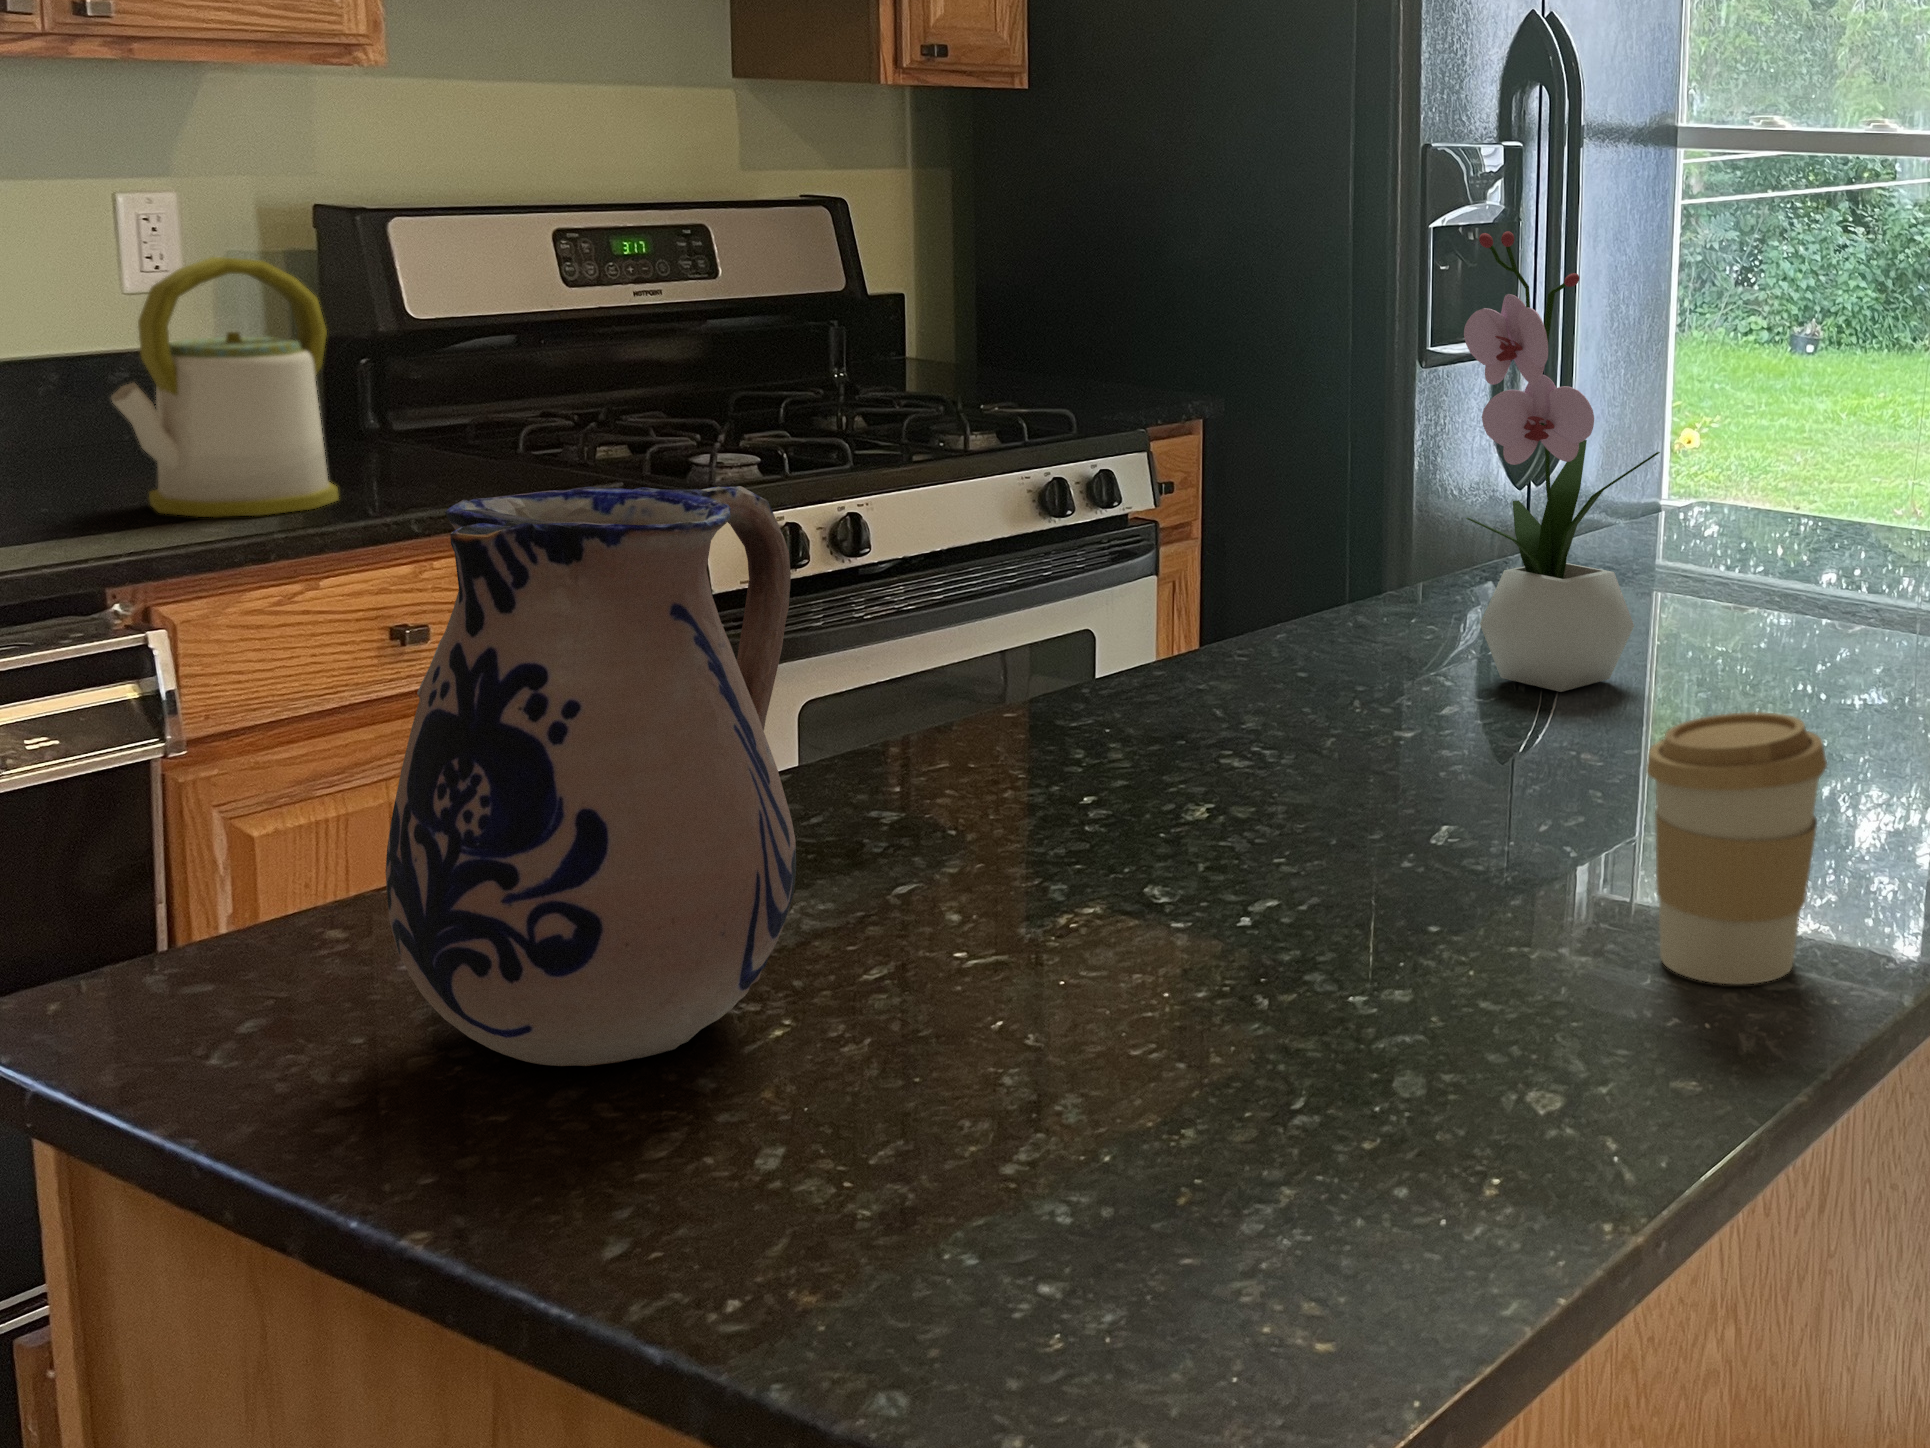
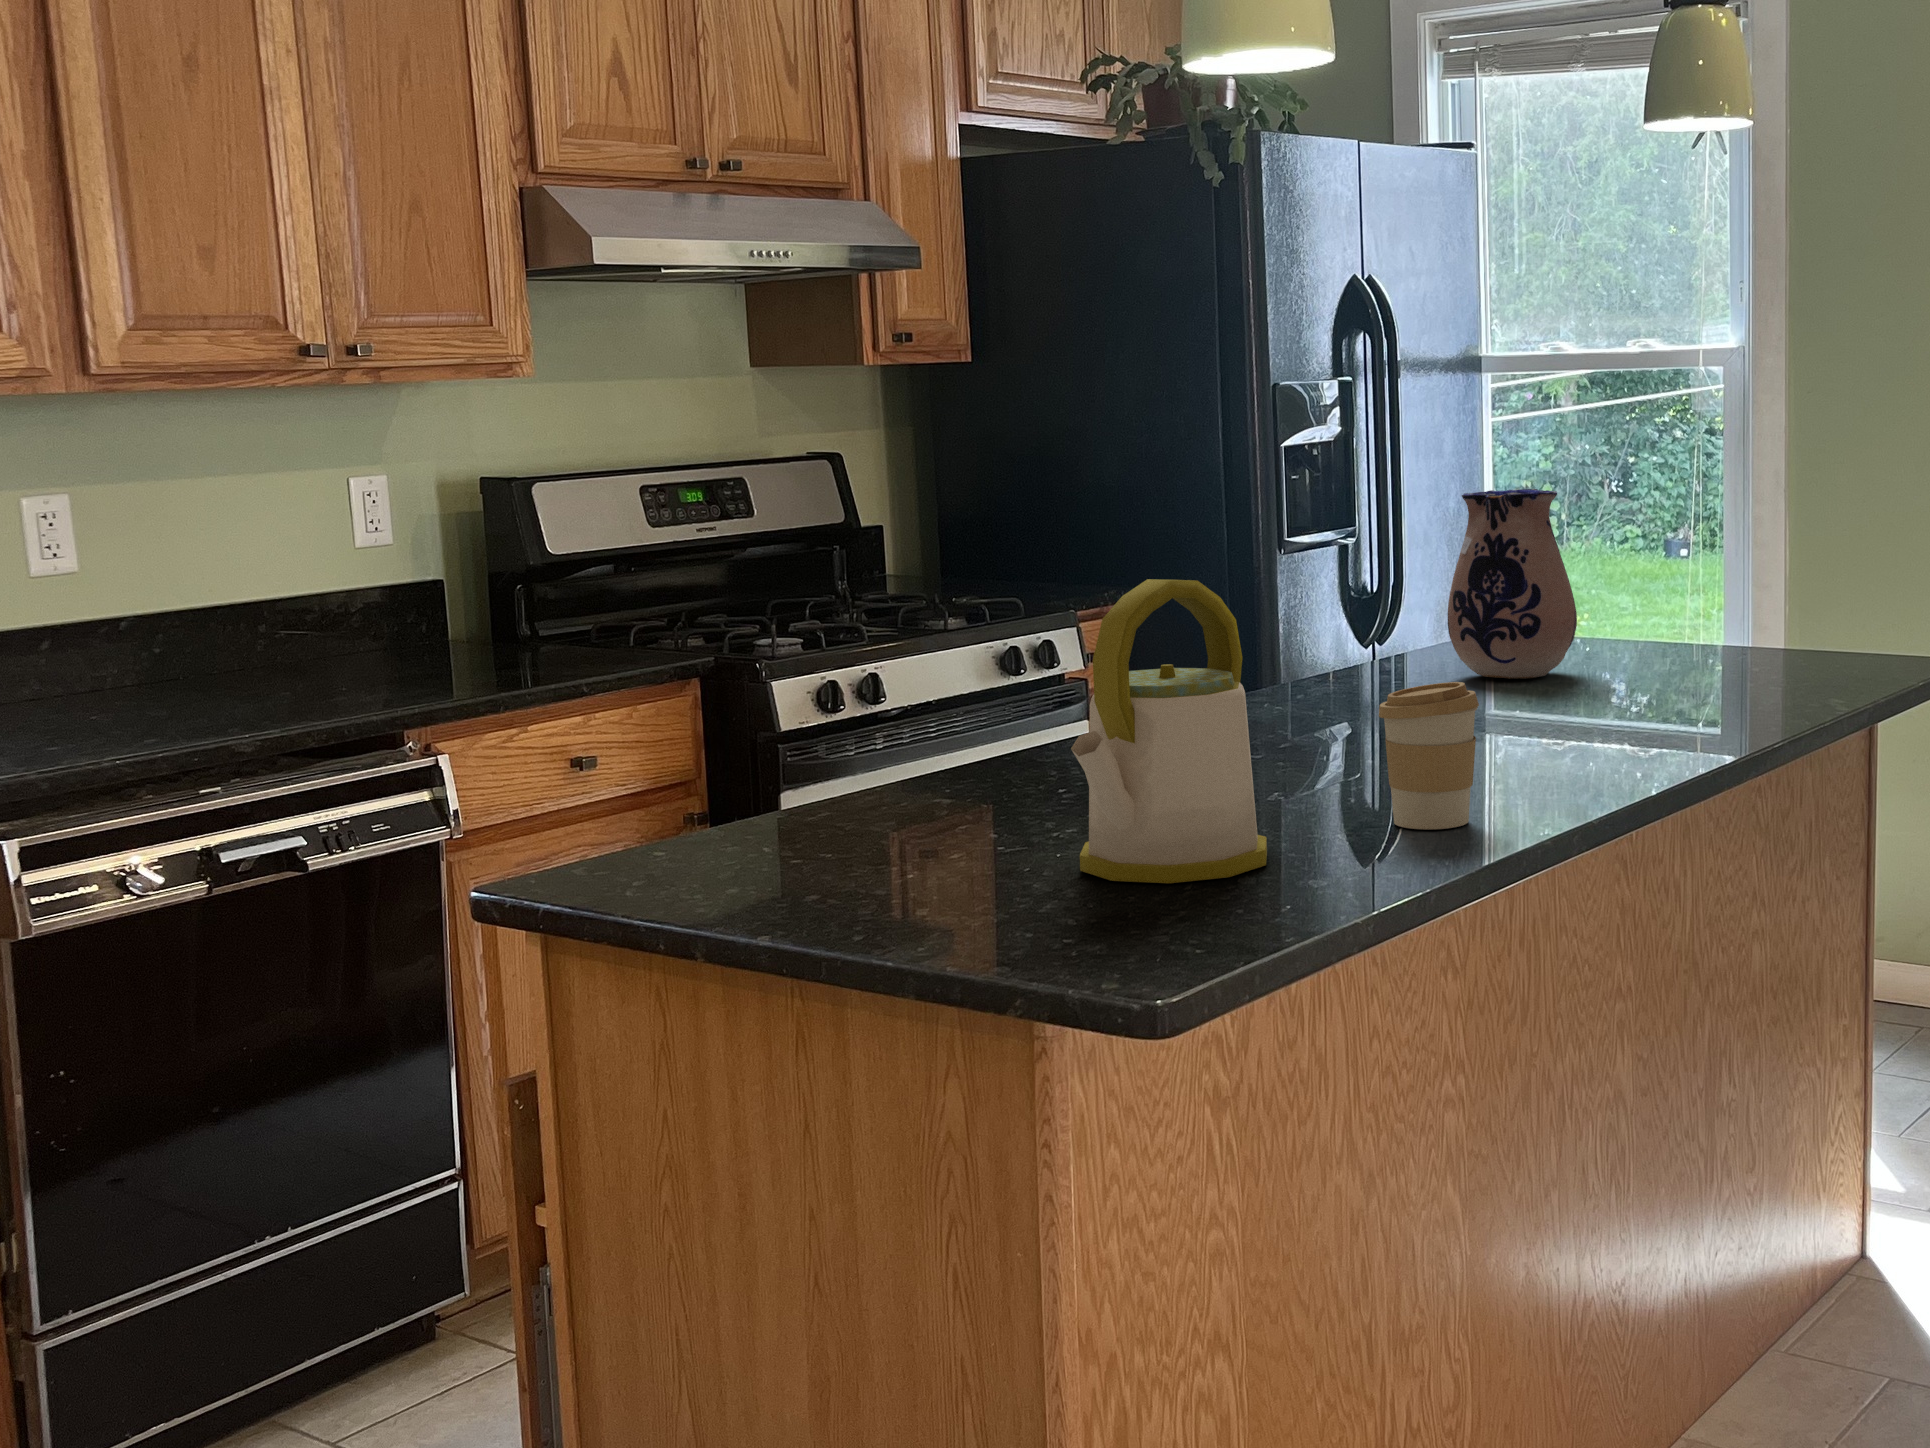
flower arrangement: present [1464,231,1660,692] -> none [1284,432,1418,727]
kettle: present [112,257,339,517] -> present [1071,579,1267,883]
ceramic pitcher: present [385,486,796,1066] -> present [1448,489,1577,679]

